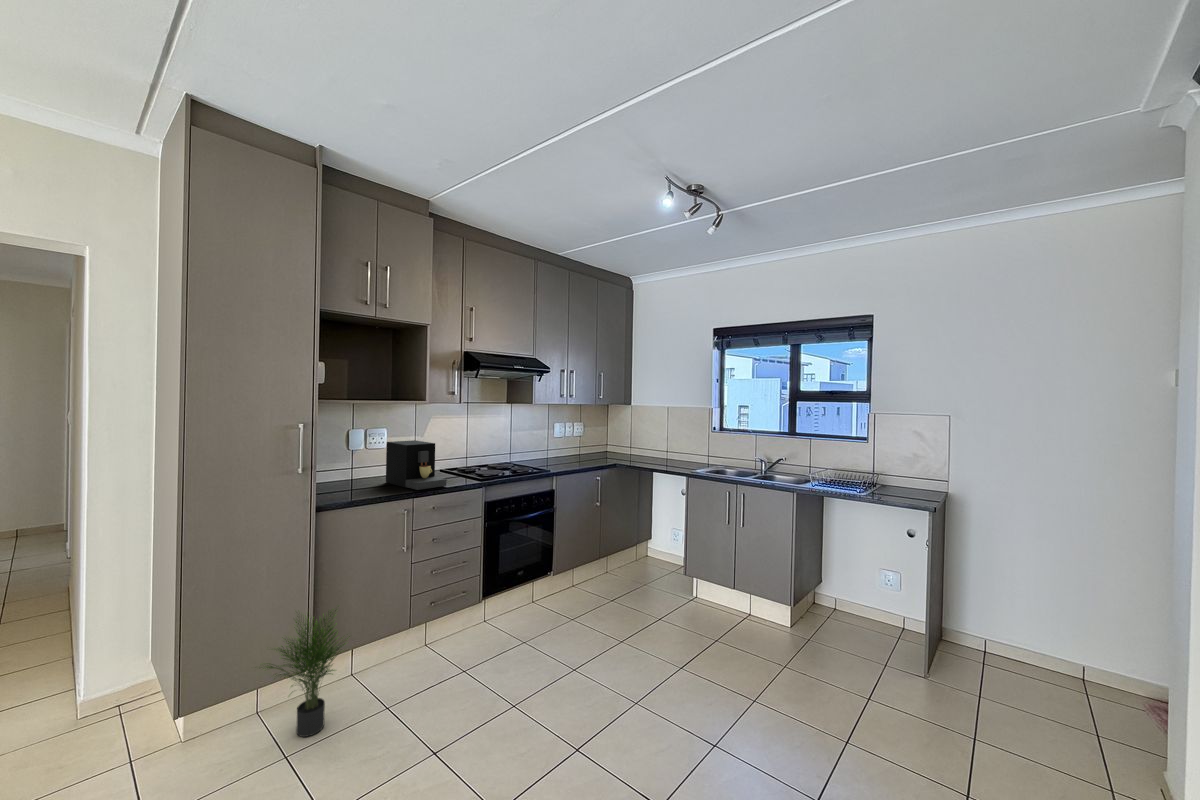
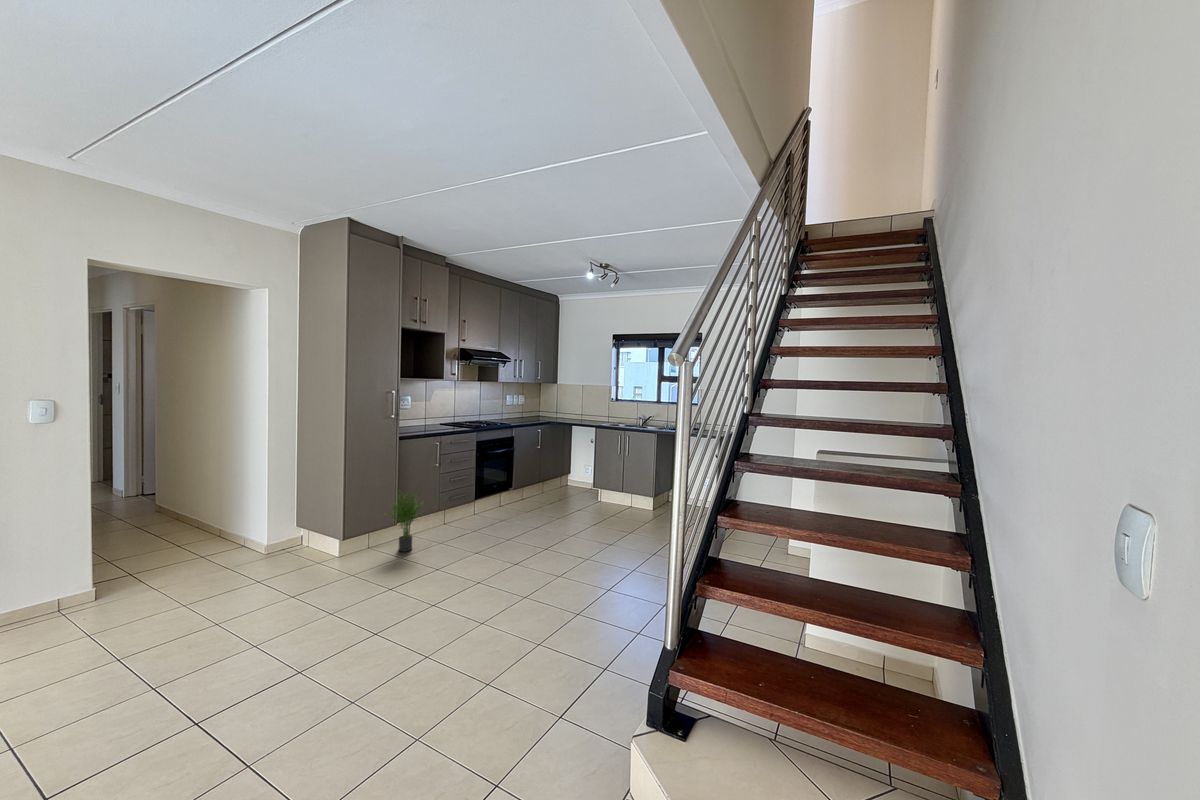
coffee maker: present [386,440,447,490] -> none [416,403,457,431]

